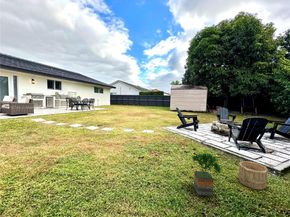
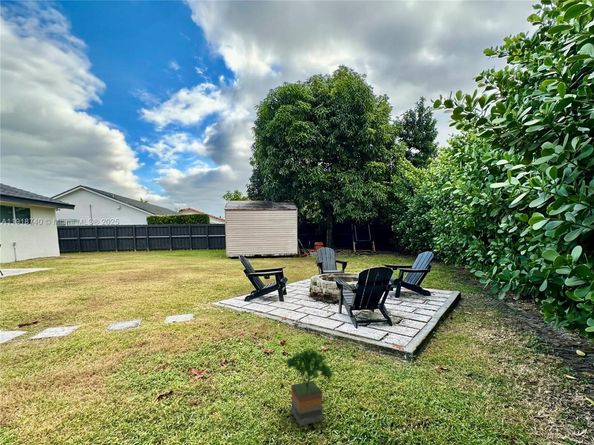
wooden bucket: present [239,161,268,190] -> none [356,348,395,392]

